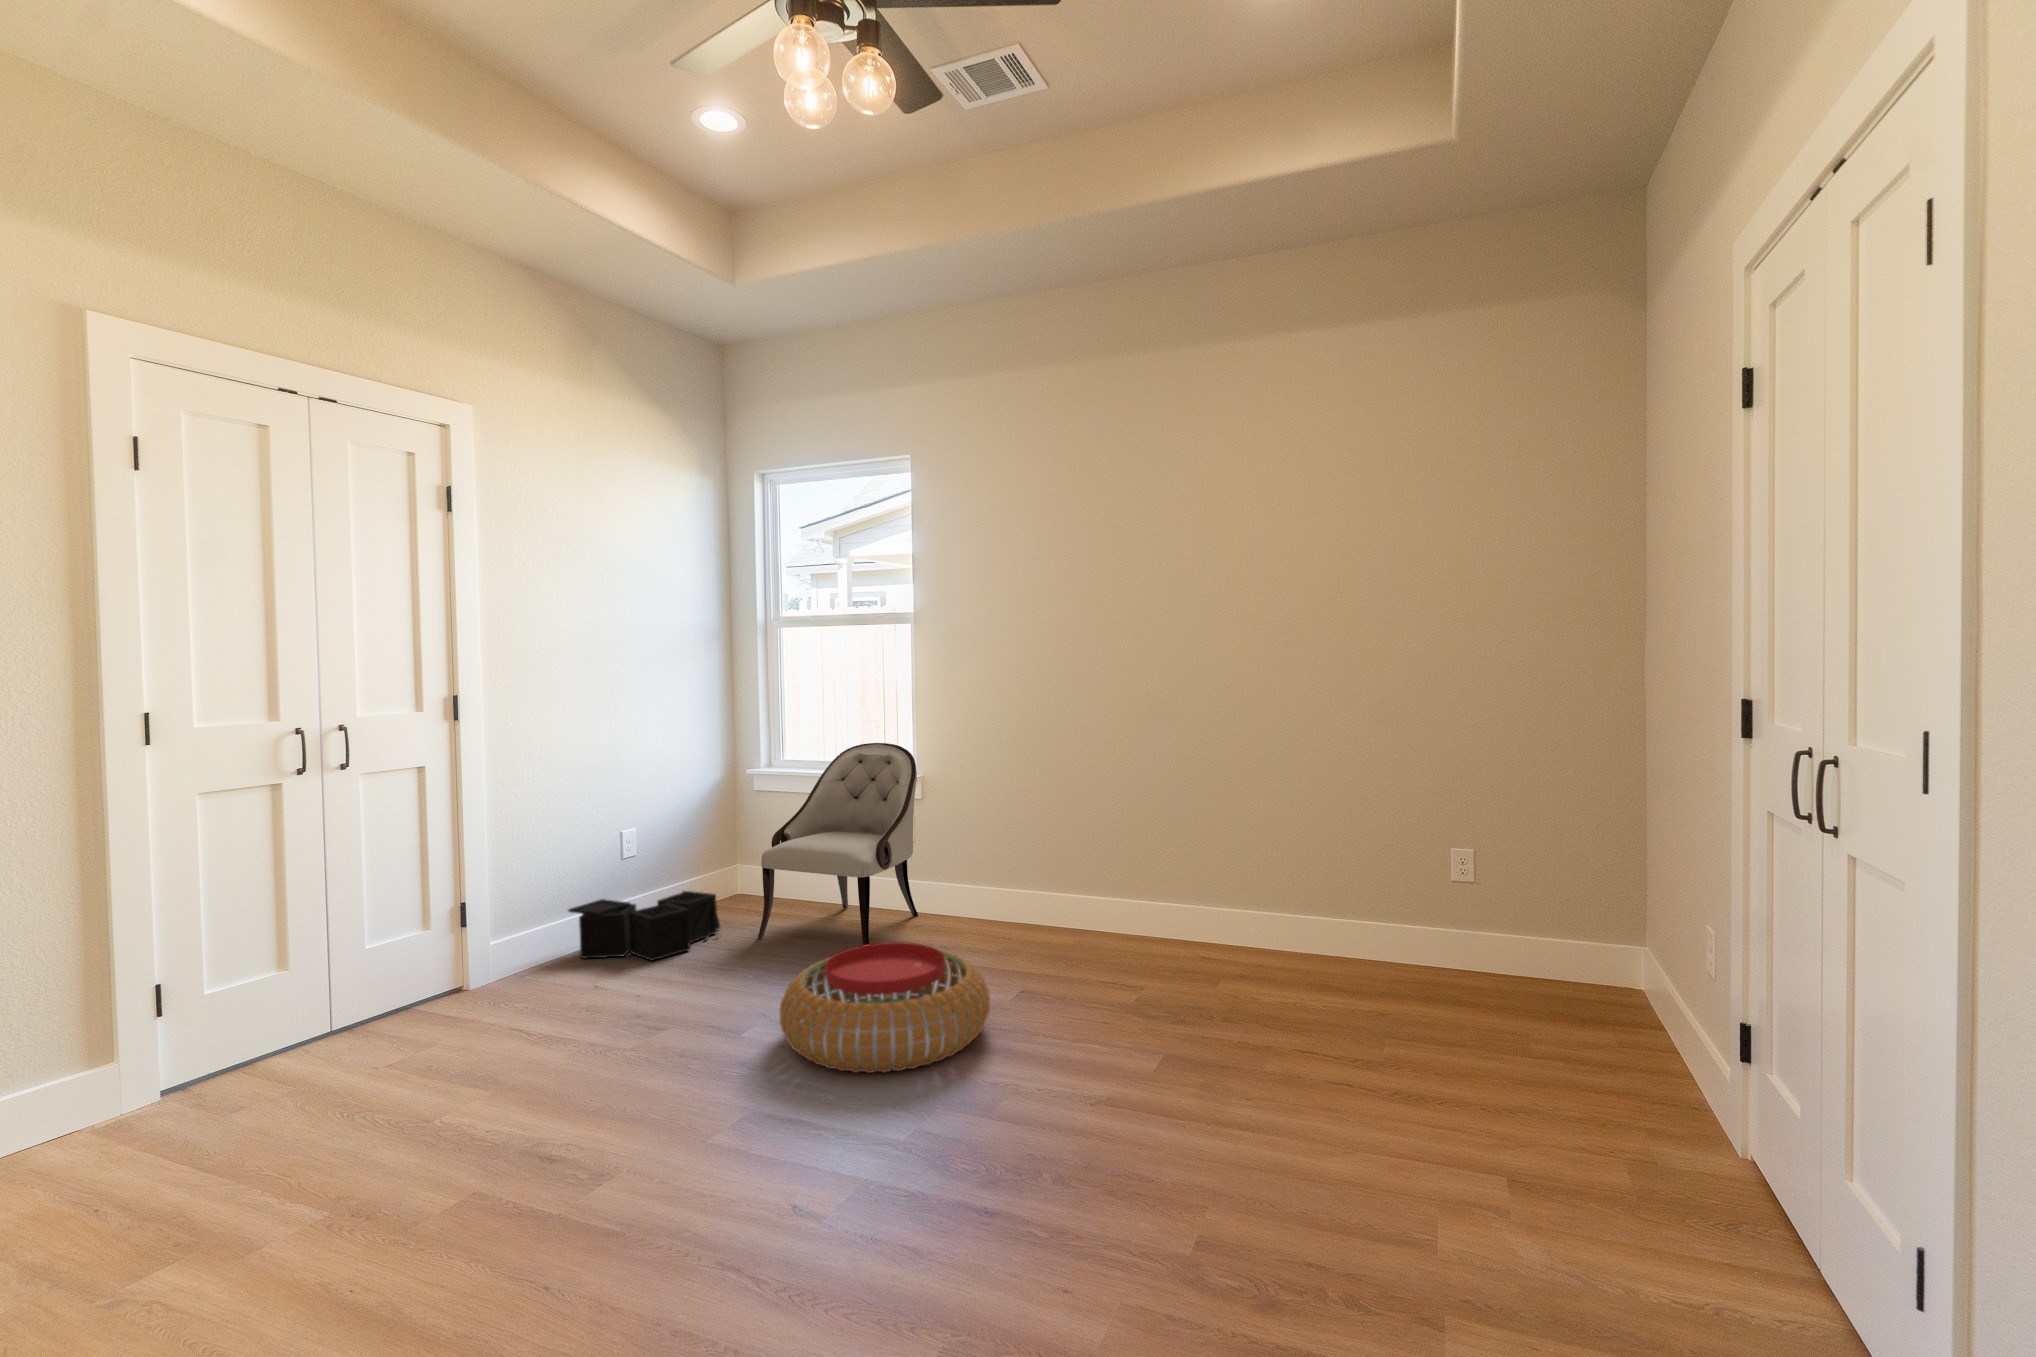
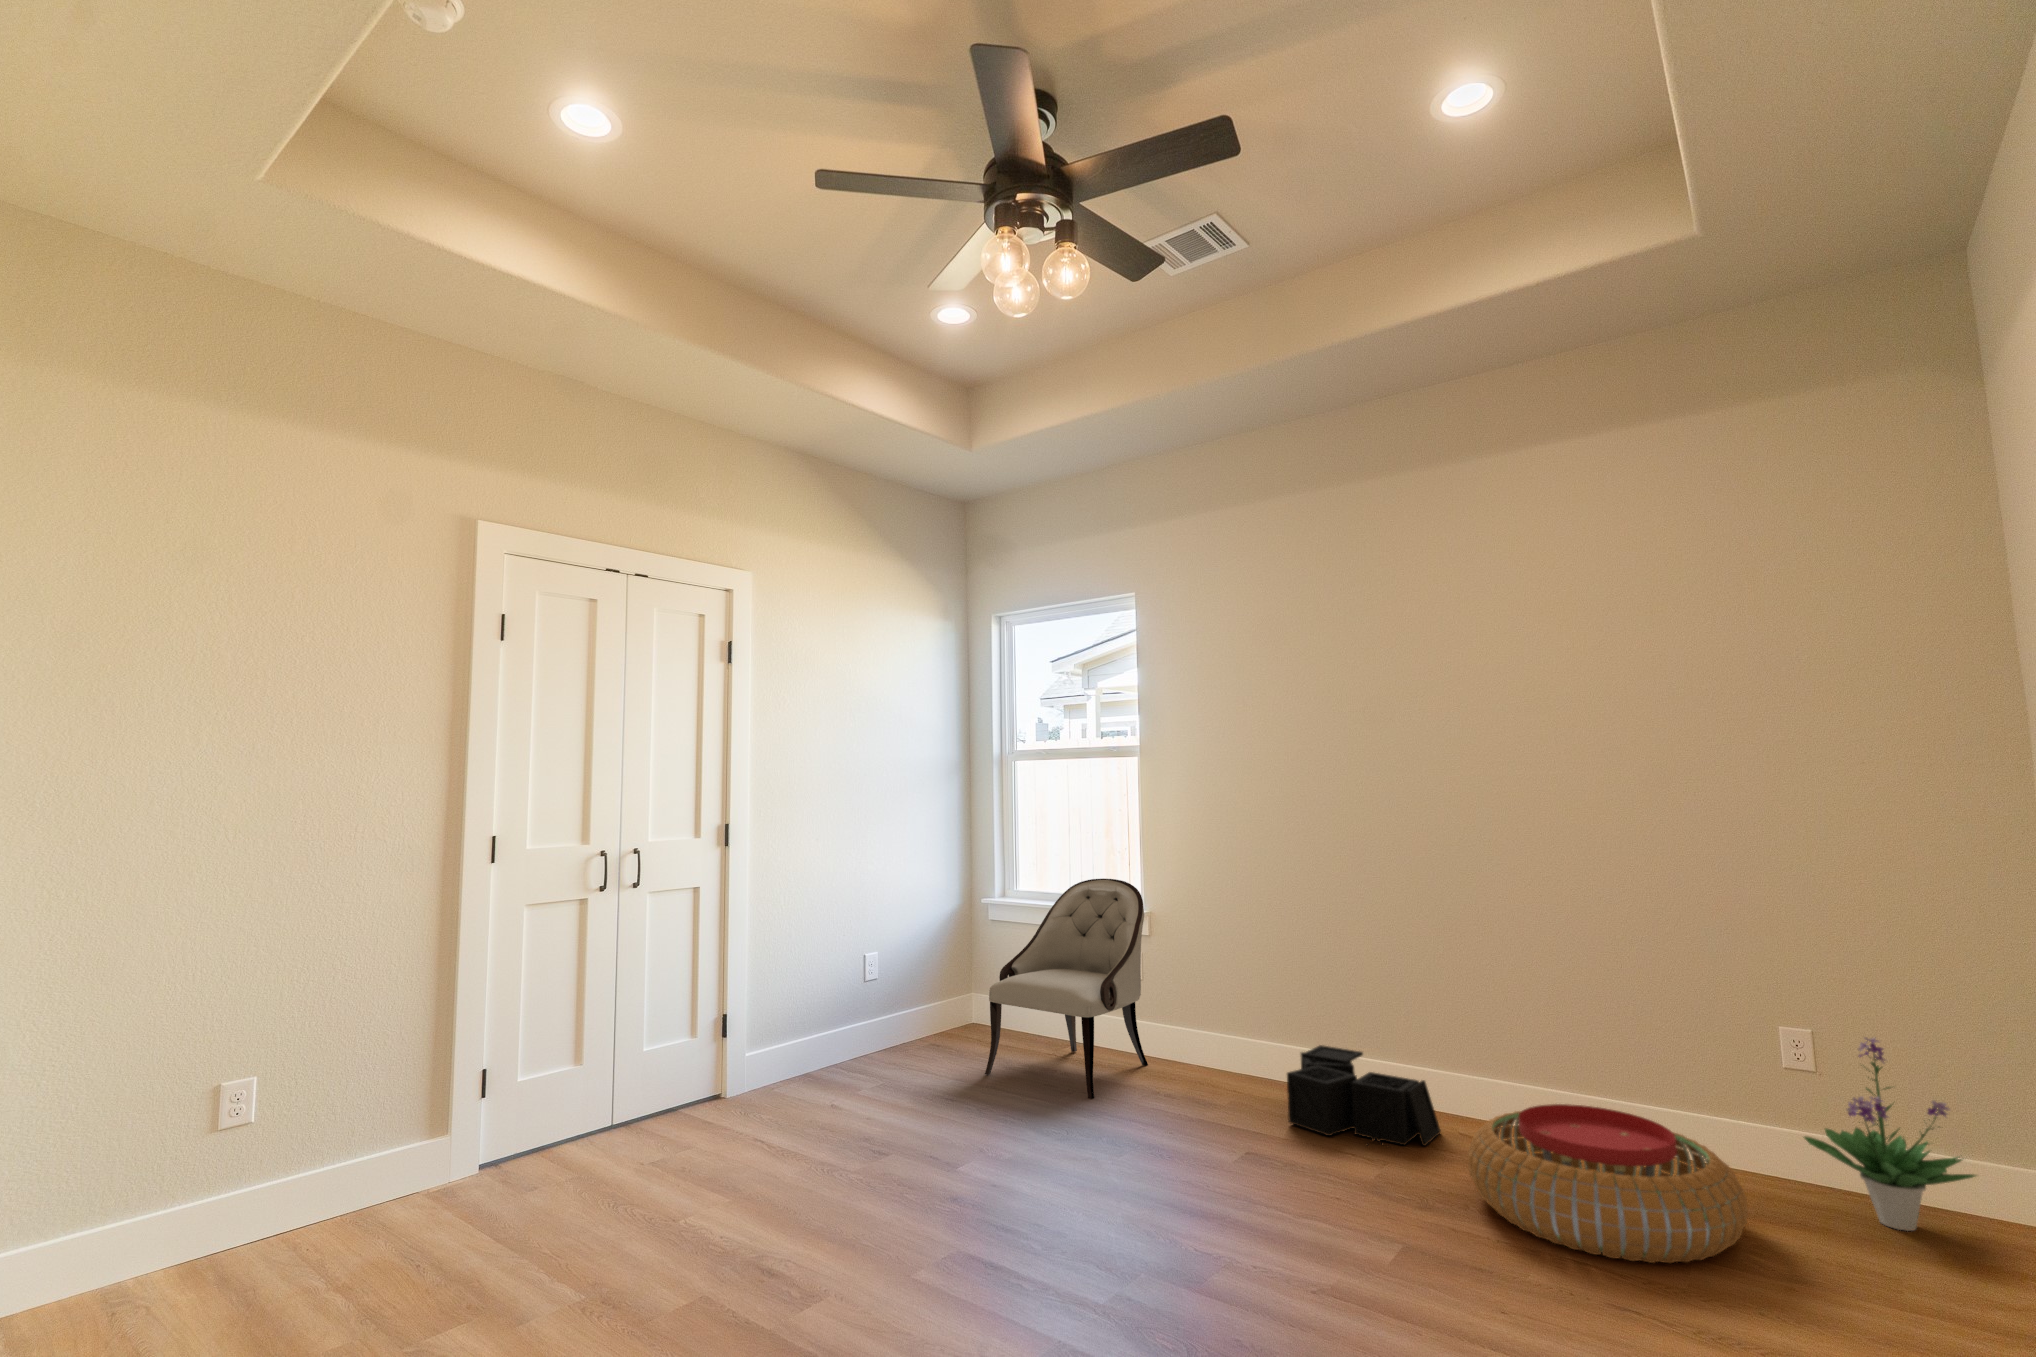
potted plant: none [1453,854,1571,998] -> present [1804,1037,1975,1231]
storage bin: present [568,891,720,961] -> present [1287,1045,1441,1146]
pouf: present [780,942,990,1073] -> present [1467,1104,1748,1263]

